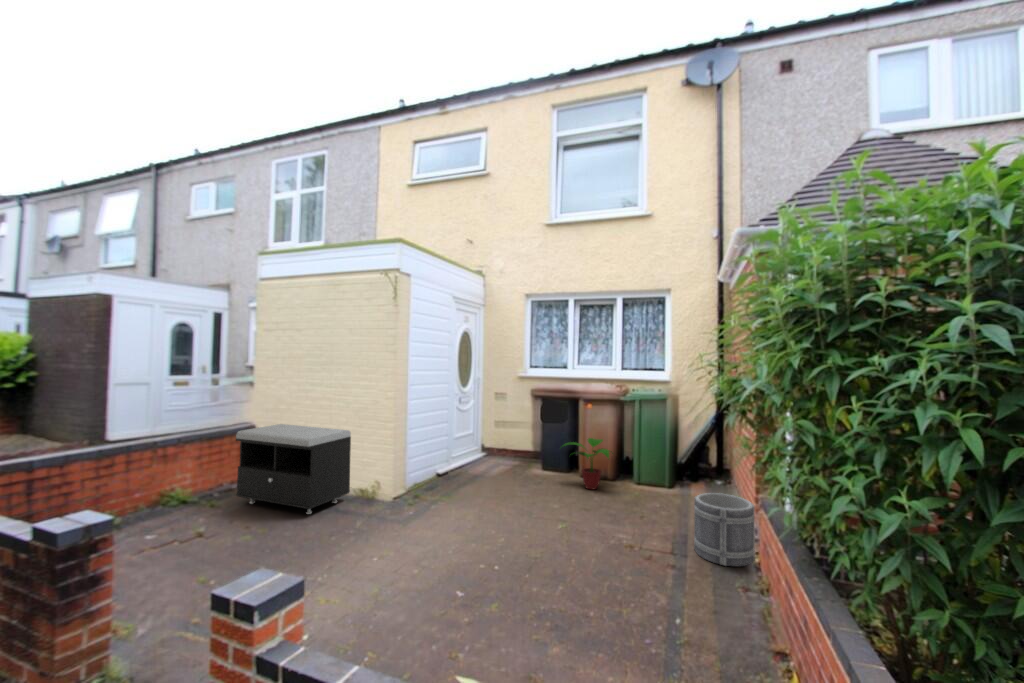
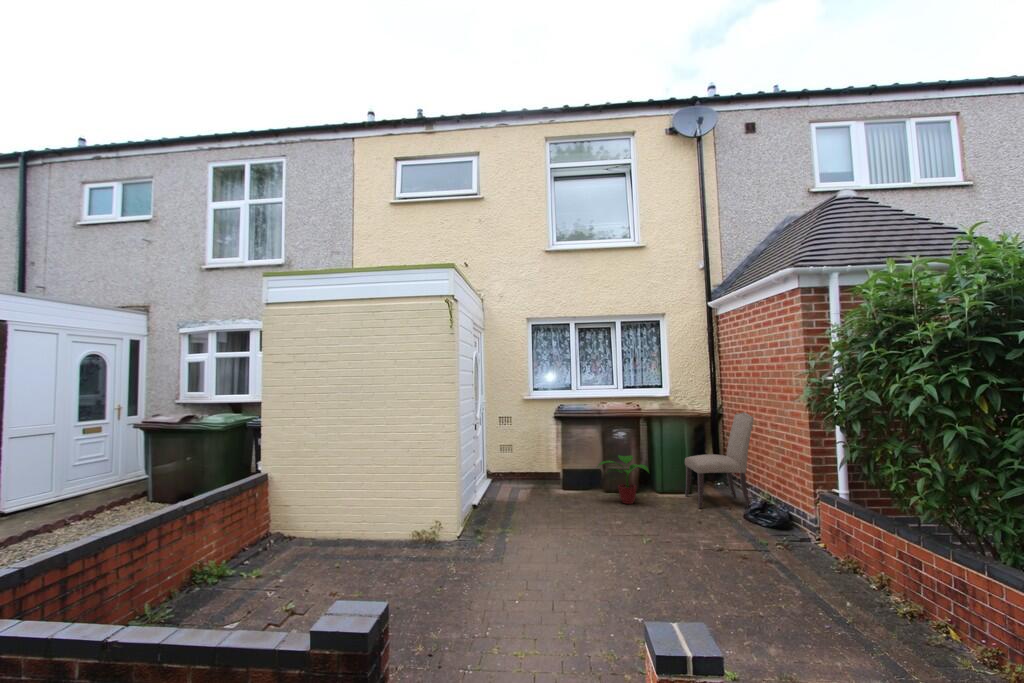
chair: none [661,401,733,508] -> present [685,413,754,508]
storage bench: present [236,424,351,514] -> none [288,466,412,560]
bucket: present [694,493,755,566] -> none [762,492,817,552]

